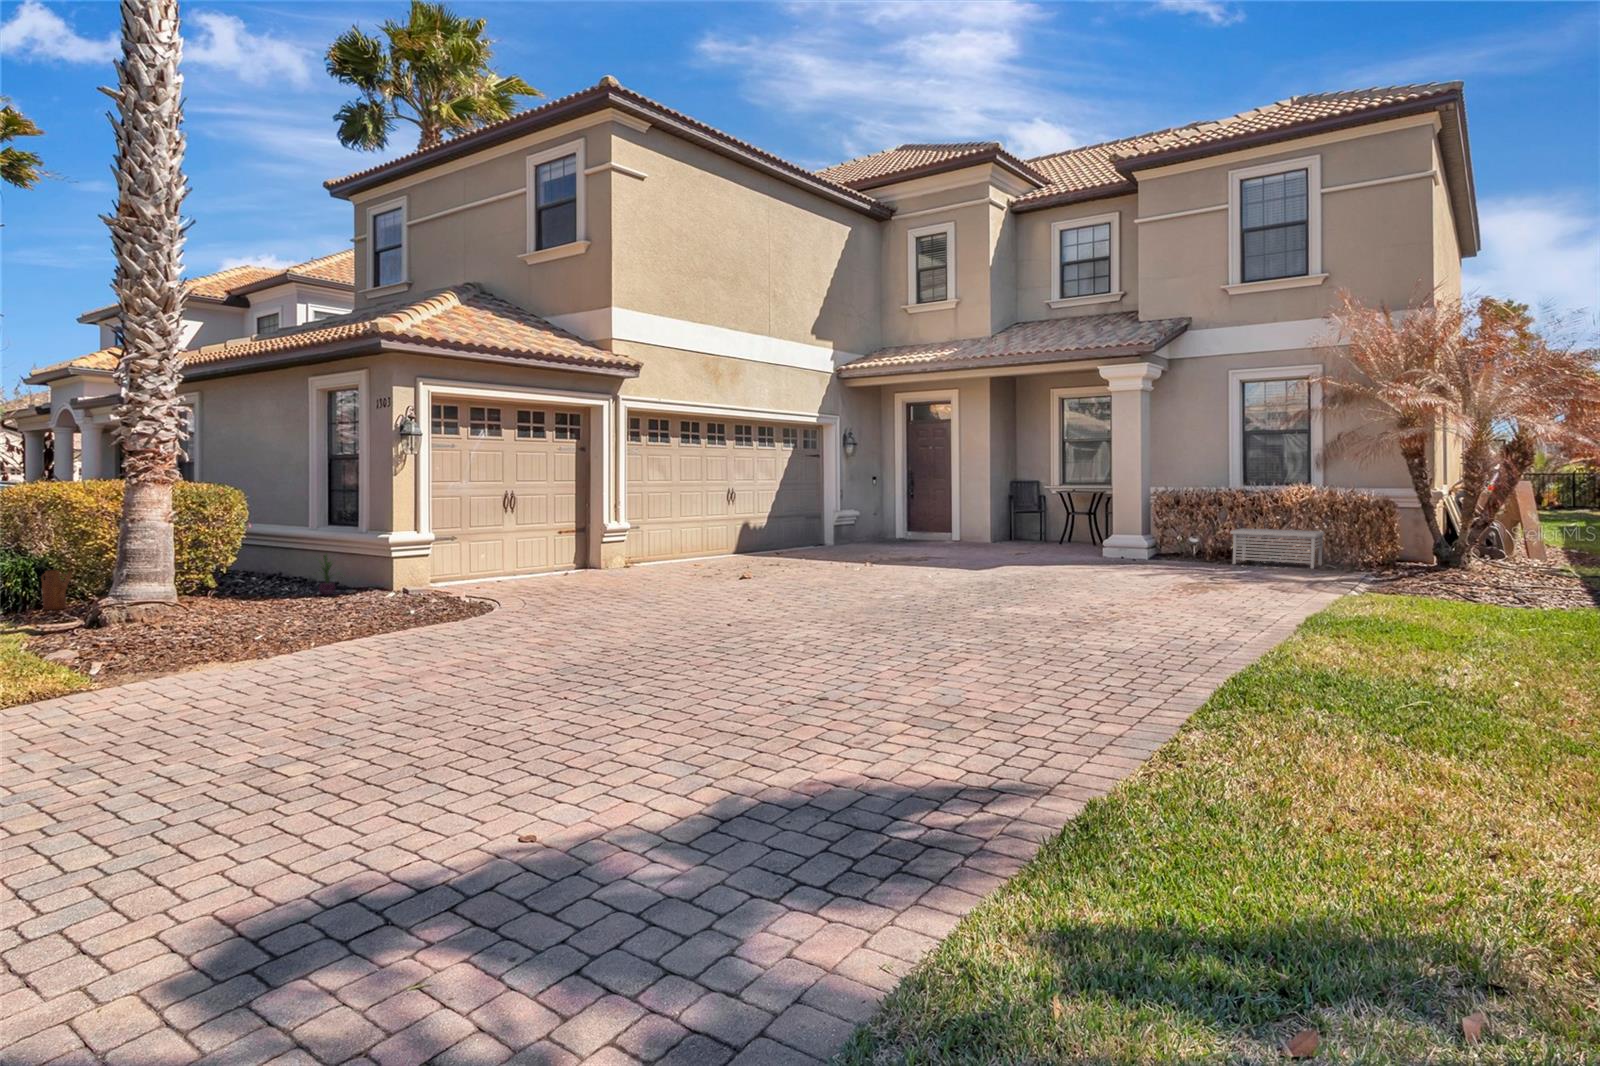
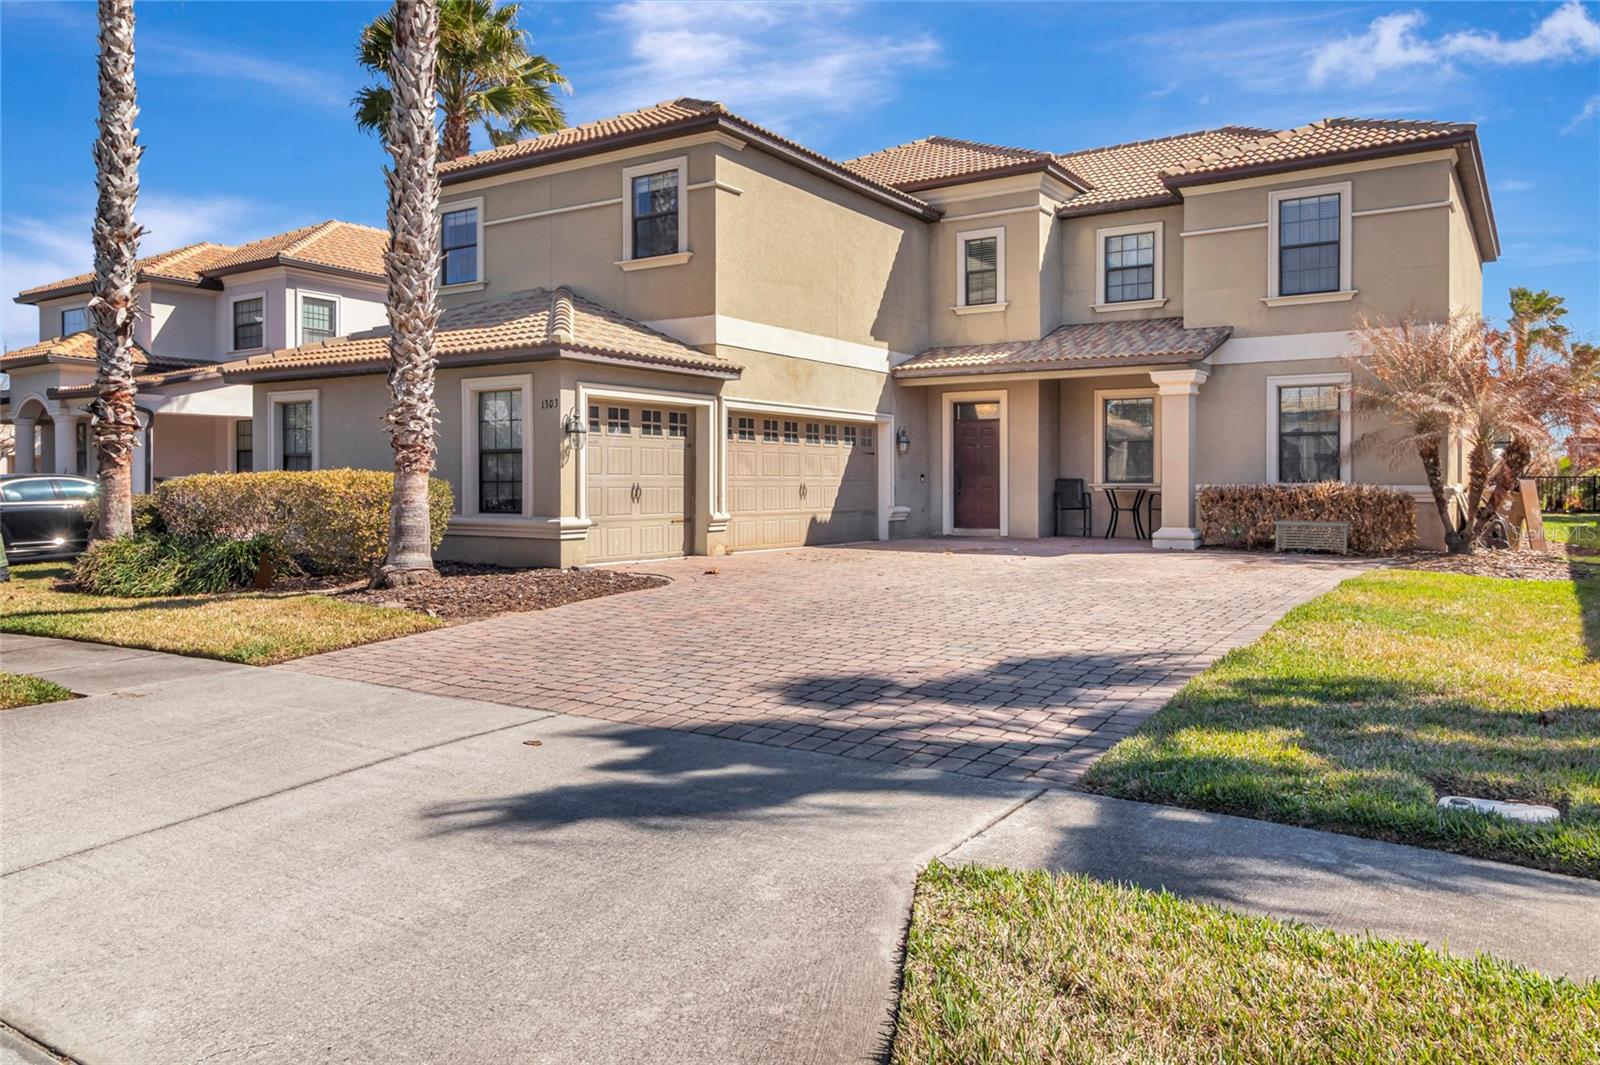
decorative plant: present [319,554,342,595] -> present [1231,523,1243,549]

